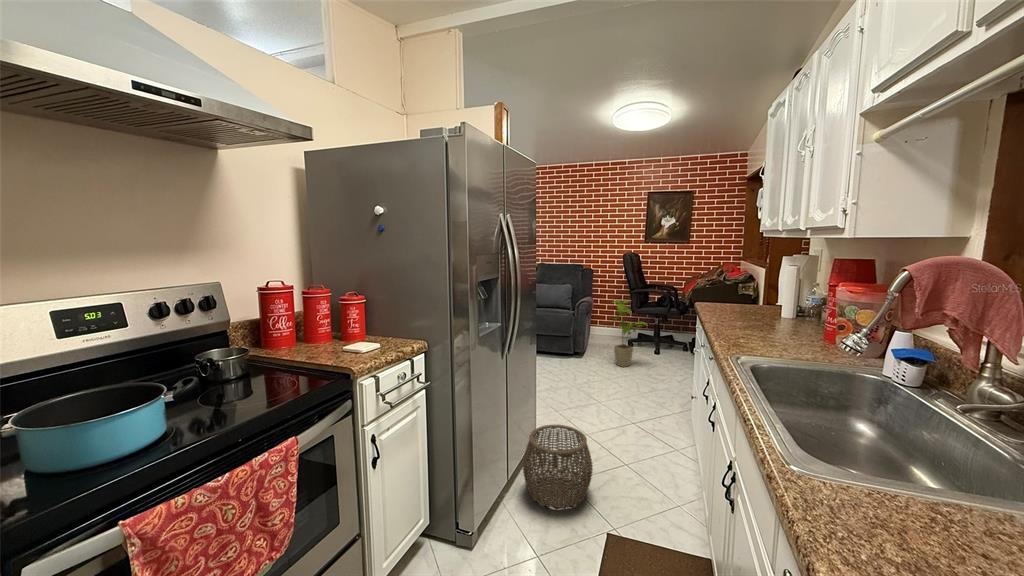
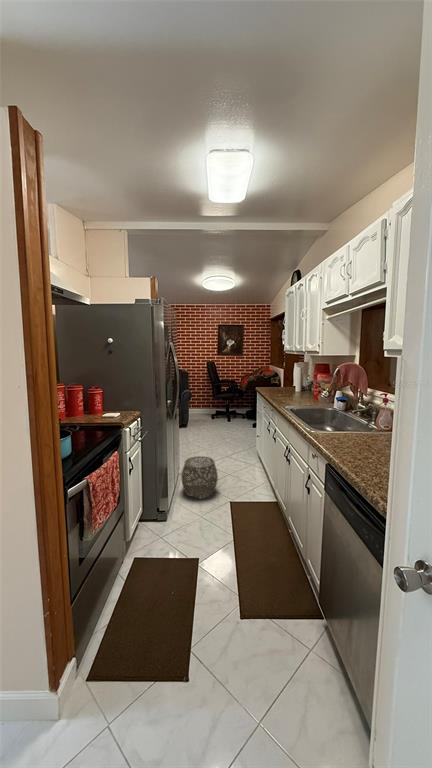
house plant: present [613,300,647,367] -> none [205,390,226,430]

